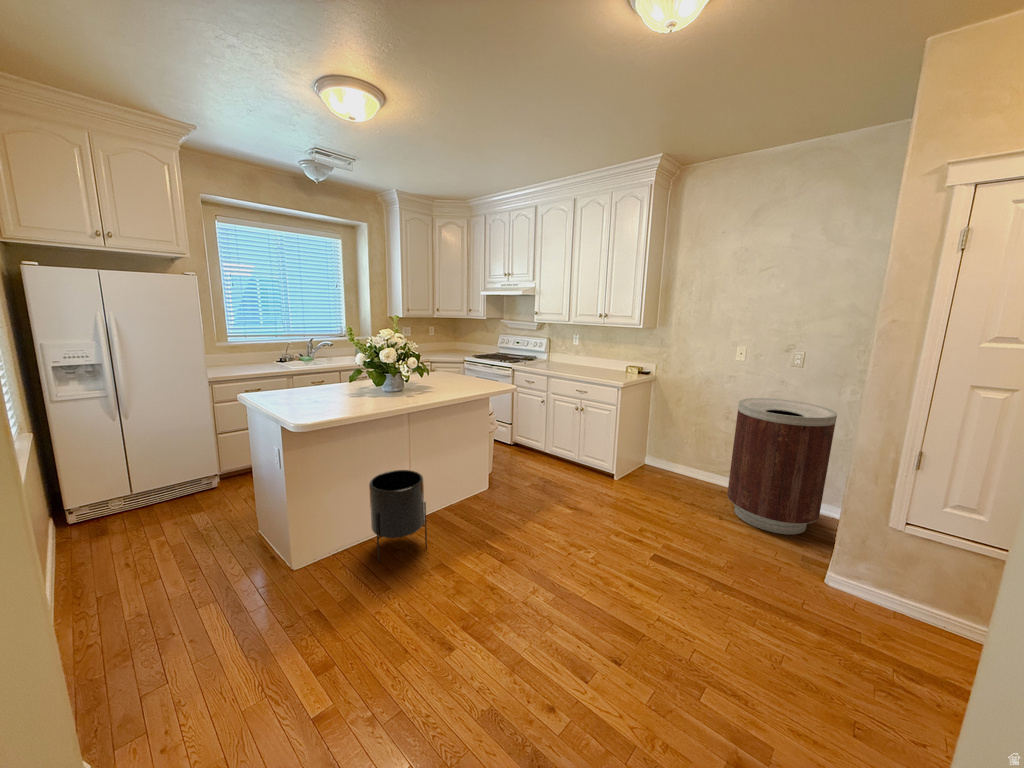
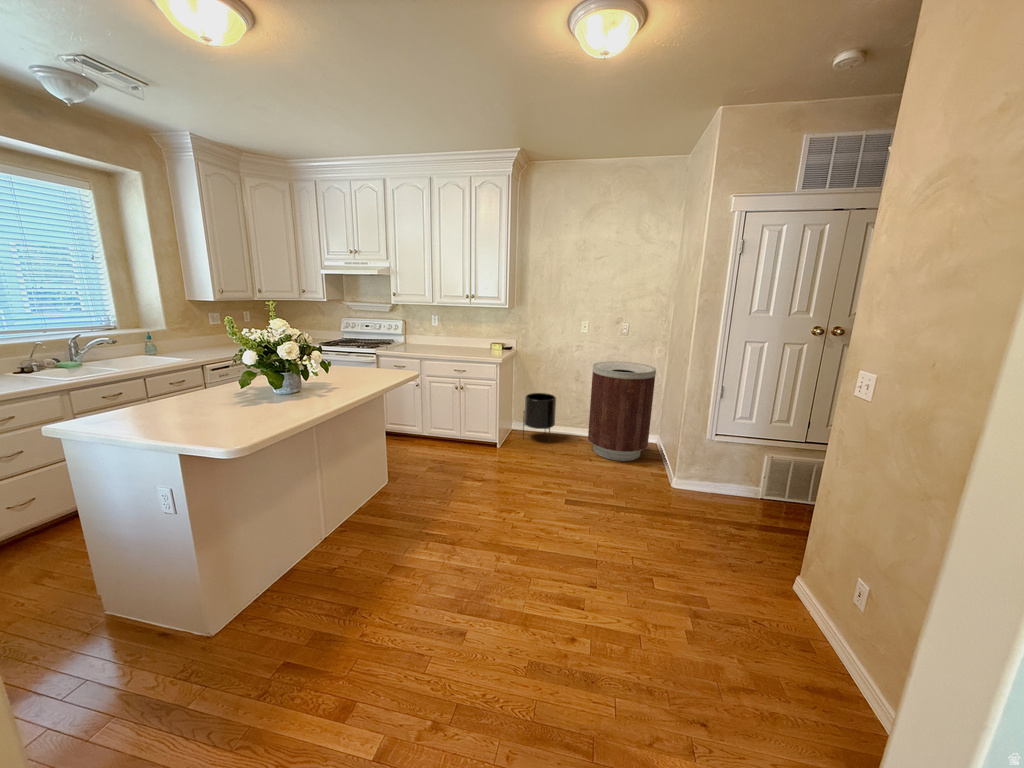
planter: present [369,470,427,562] -> present [523,393,556,441]

